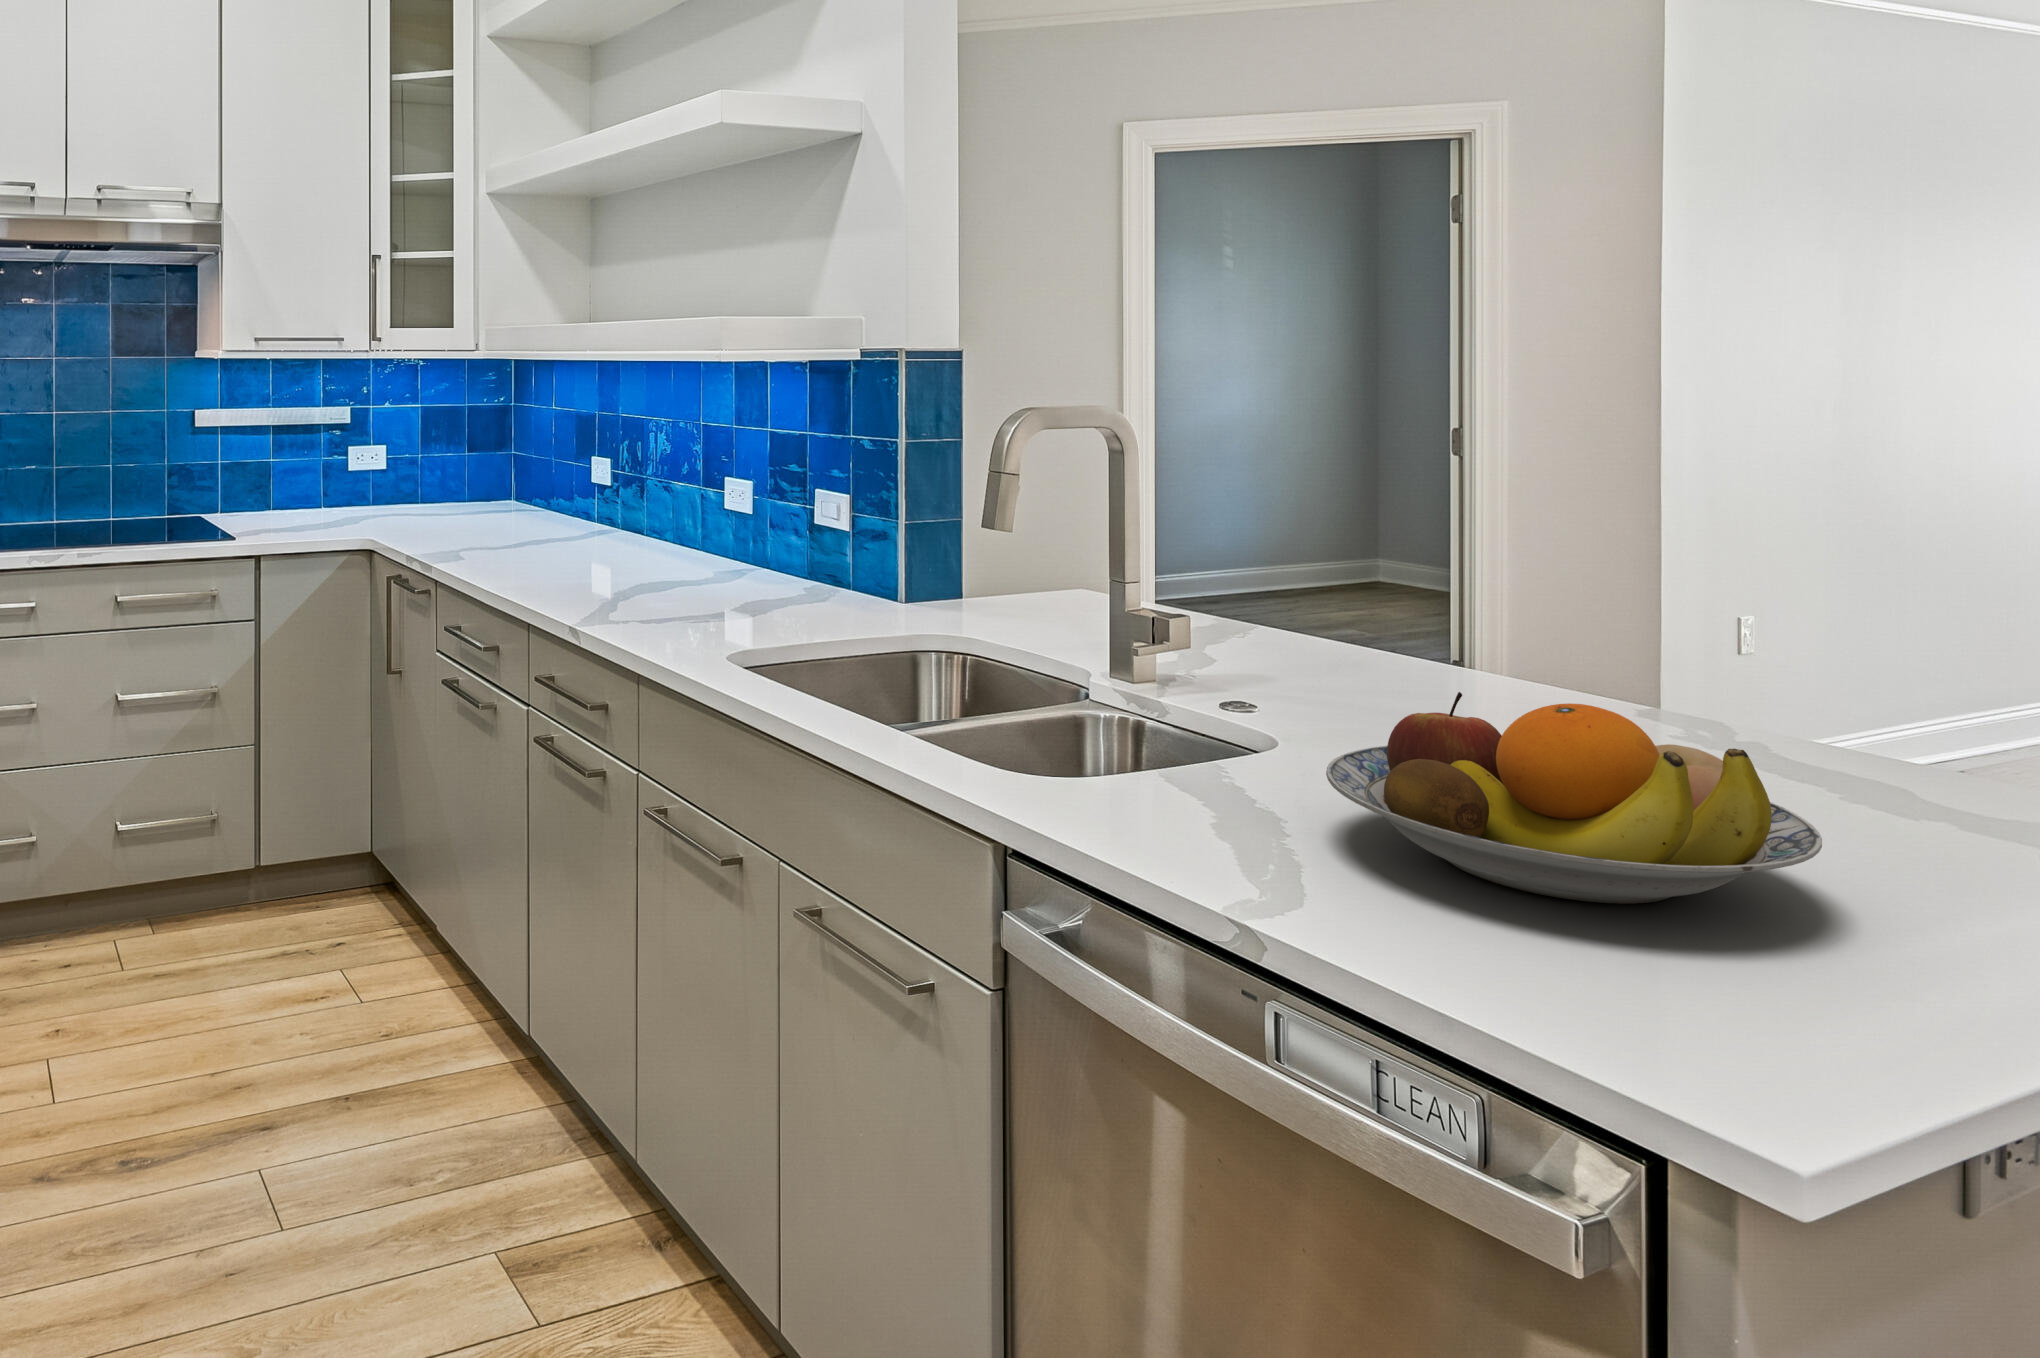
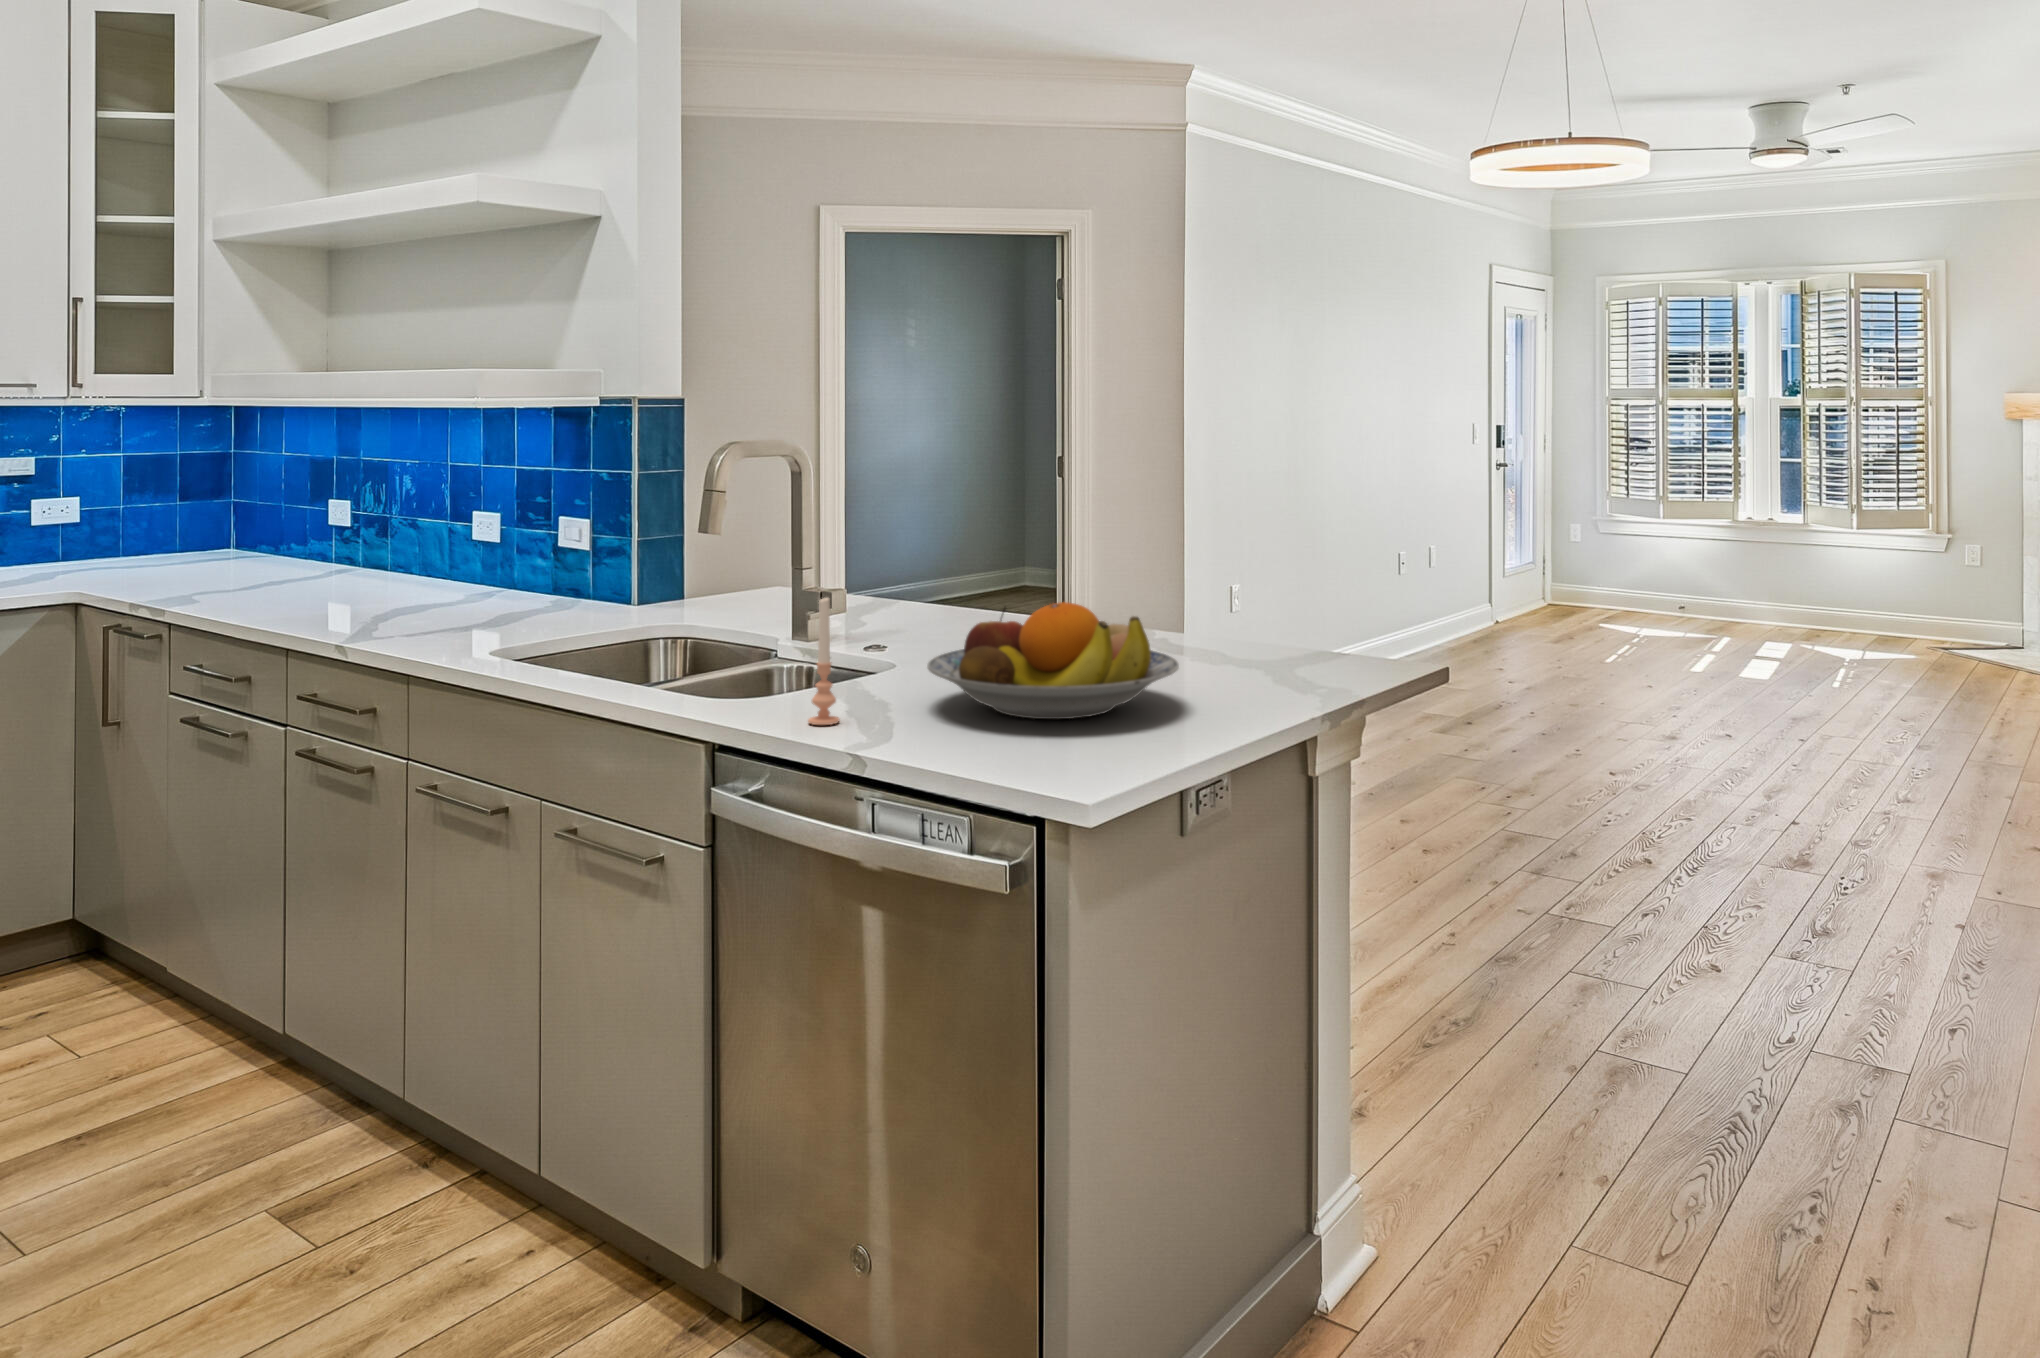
candle: none [1135,658,1185,849] -> present [808,598,839,725]

